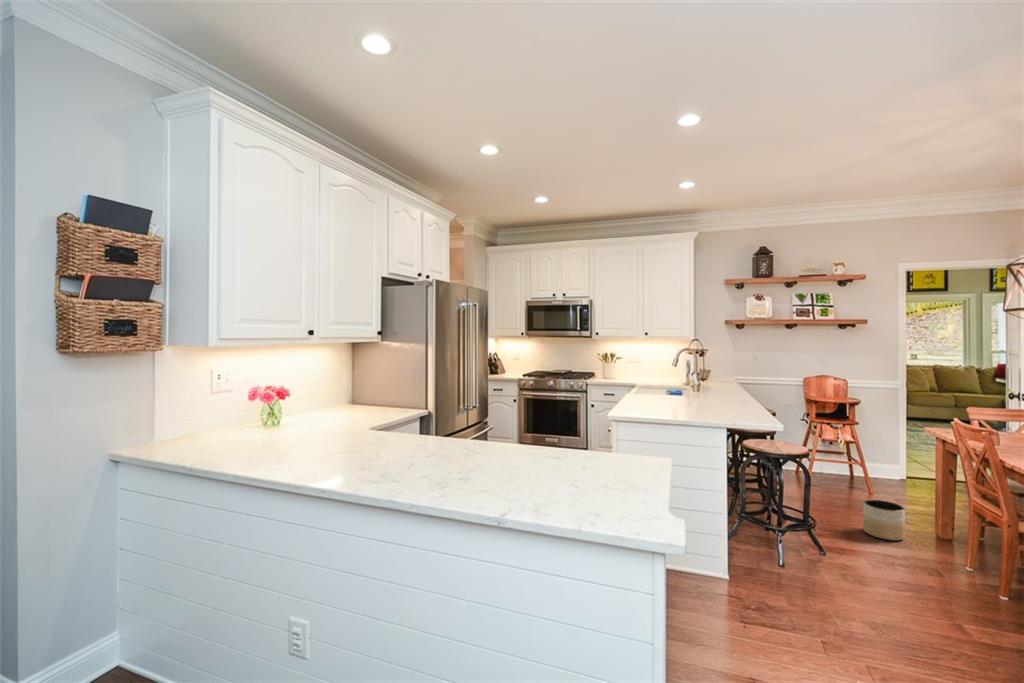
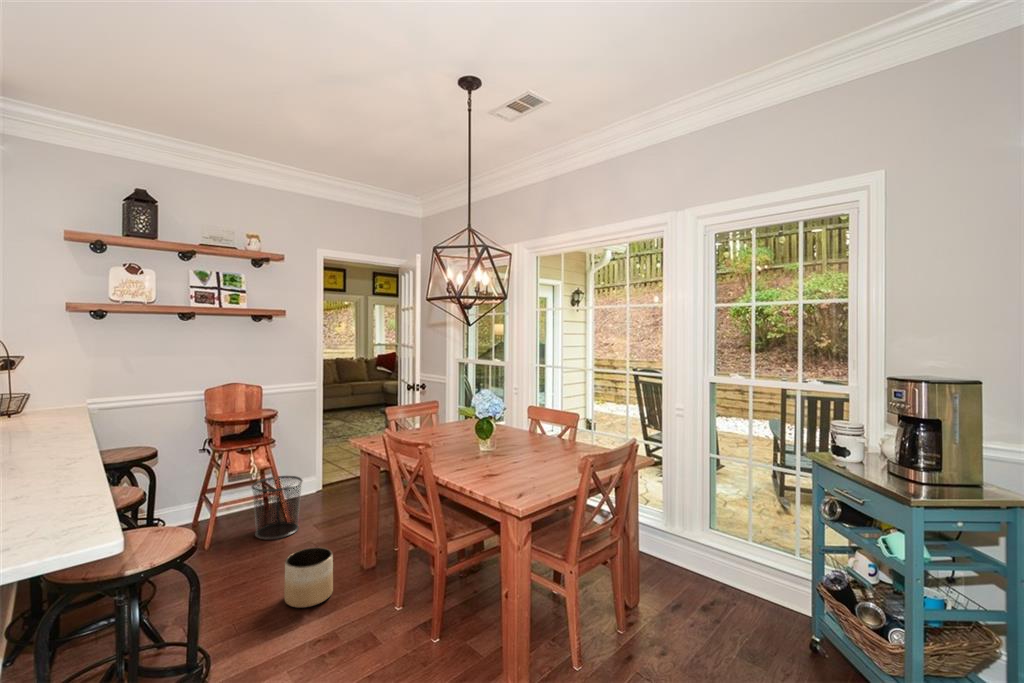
waste bin: none [838,451,883,498] -> present [251,476,303,539]

